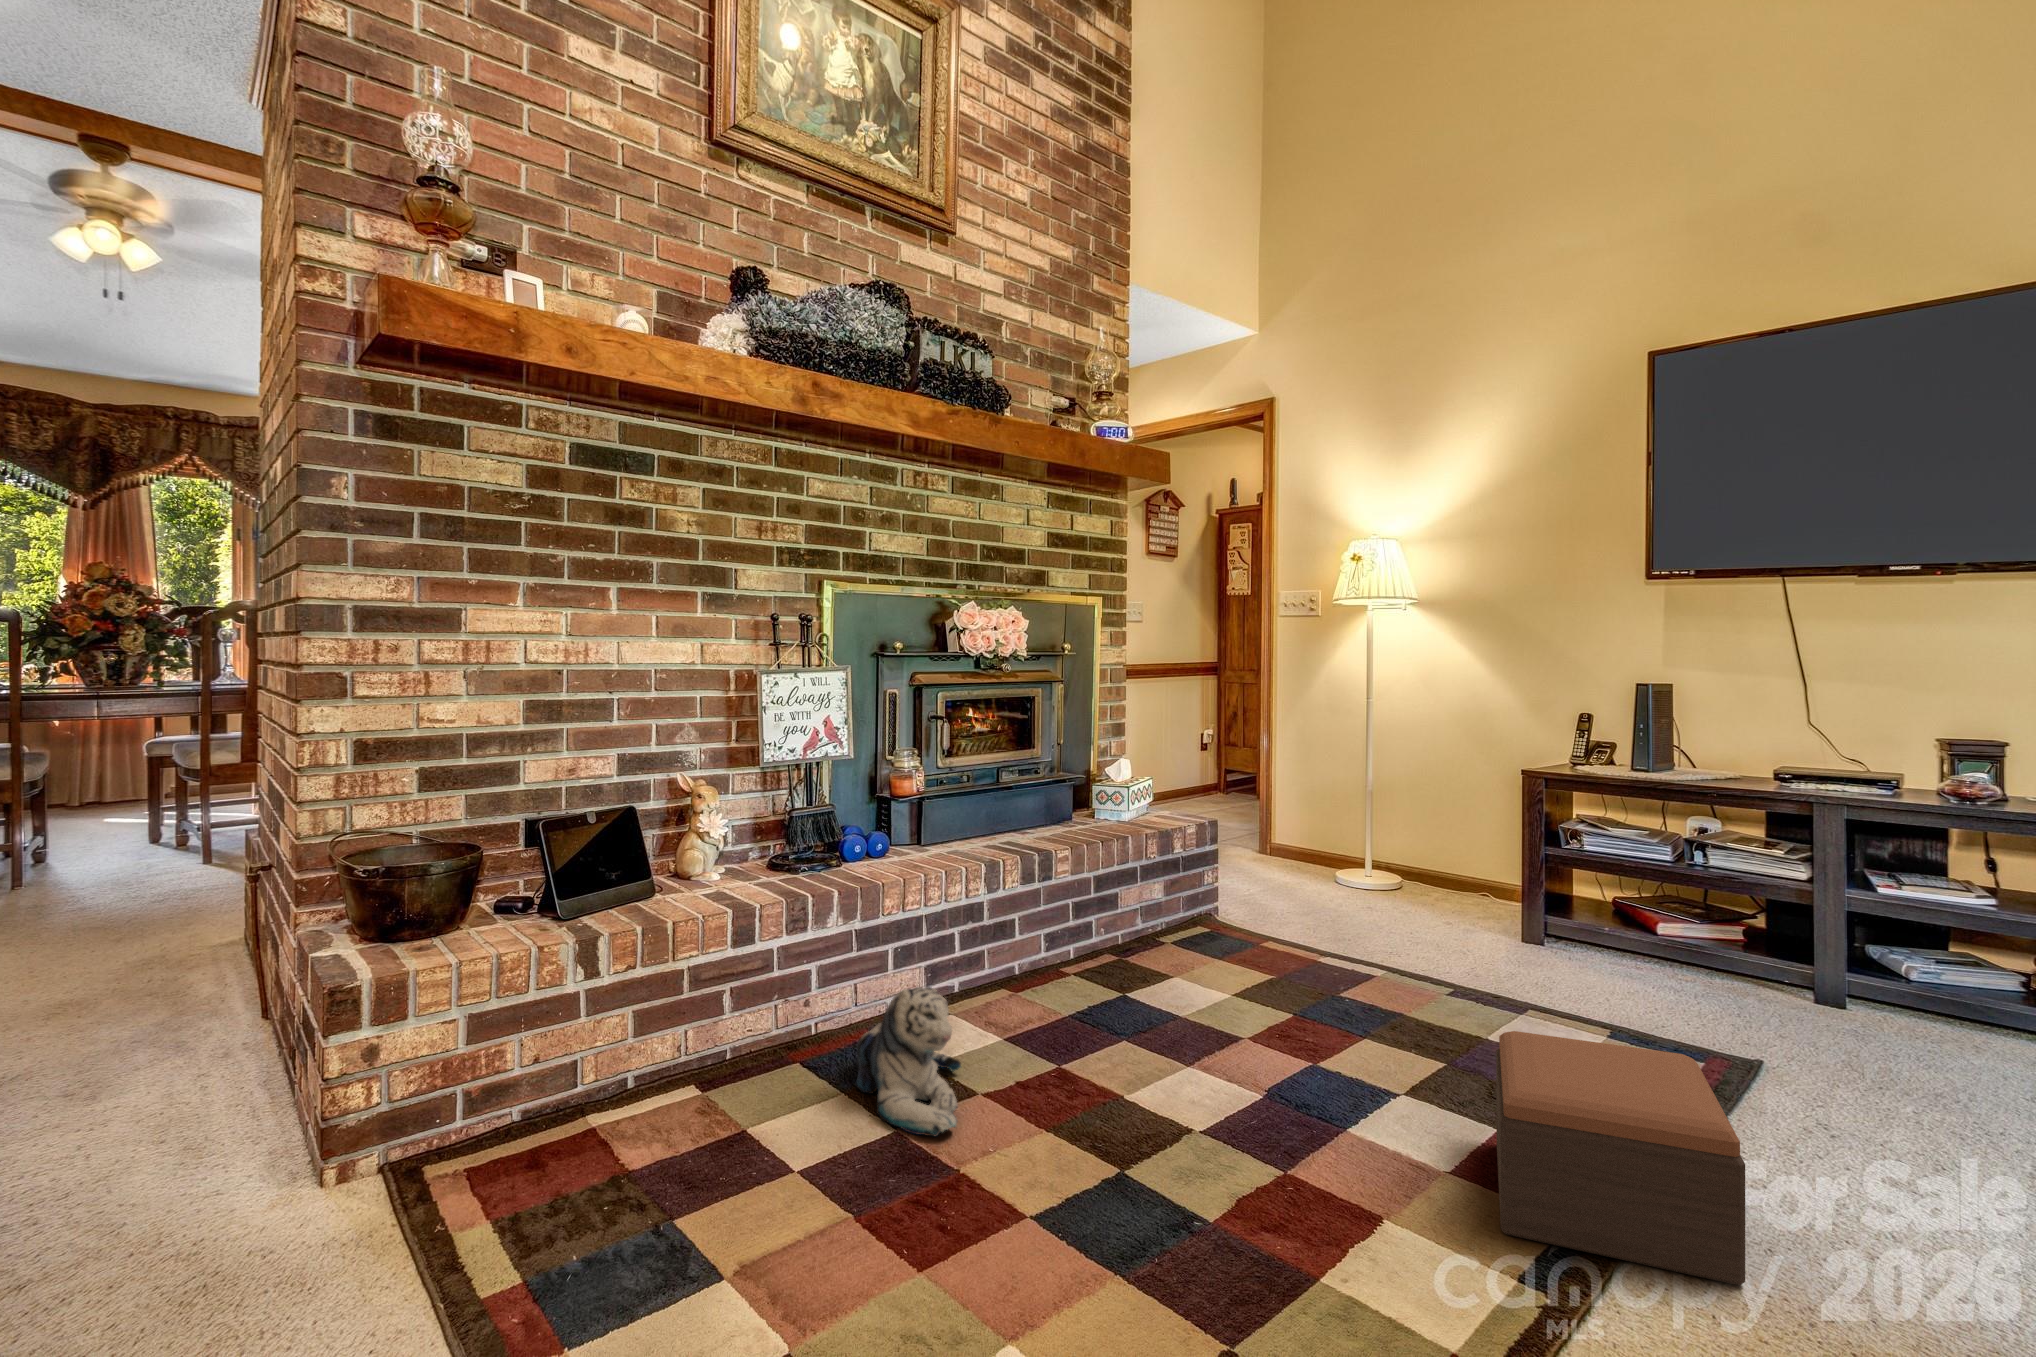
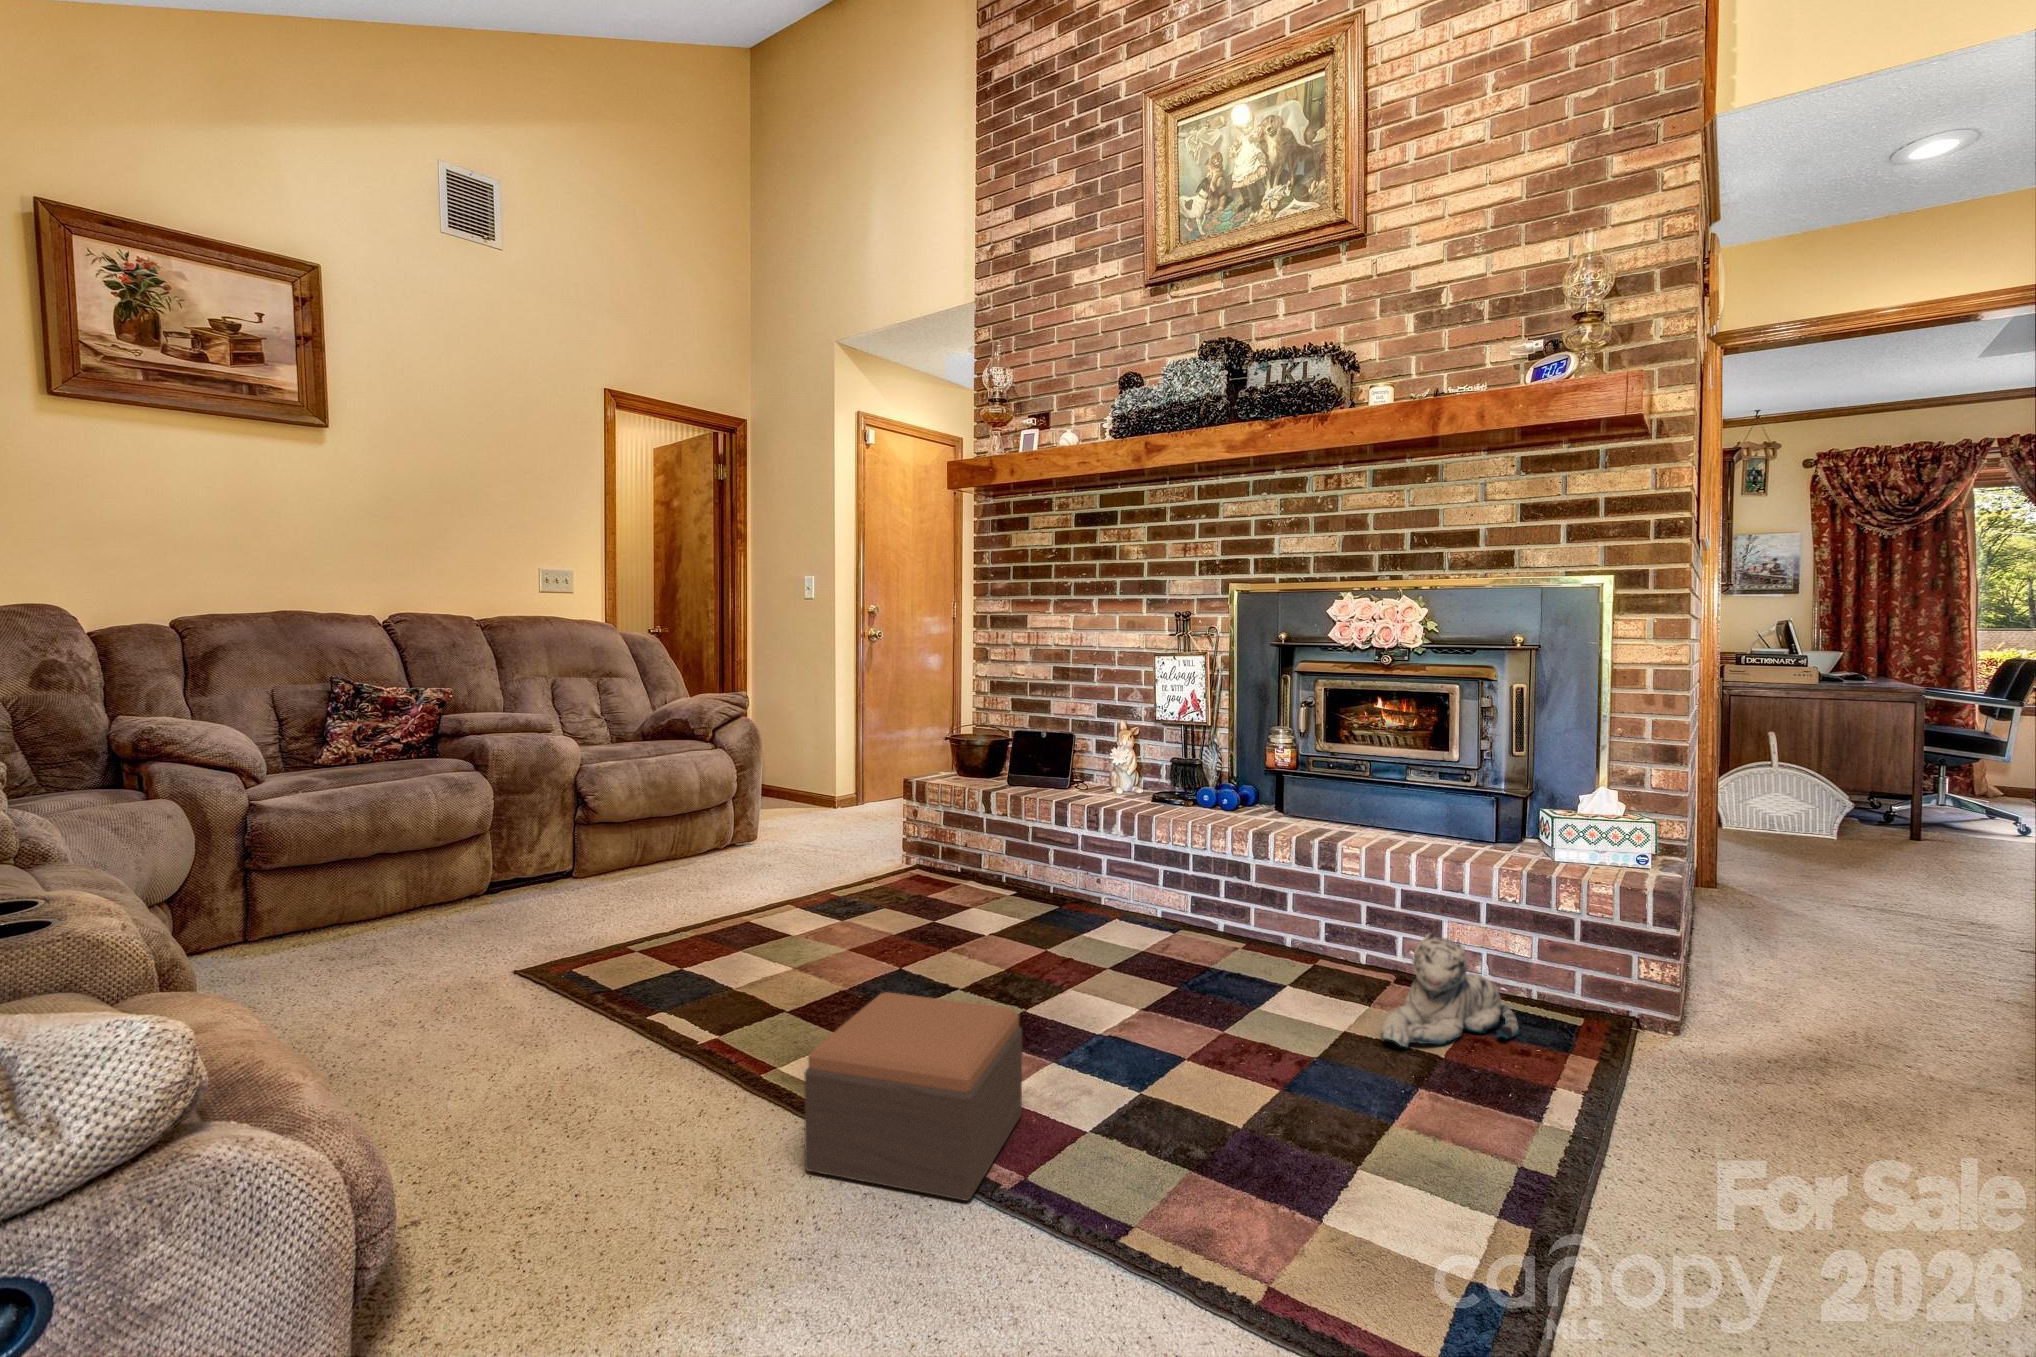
plush toy: present [855,987,961,1136] -> present [1381,933,1519,1047]

